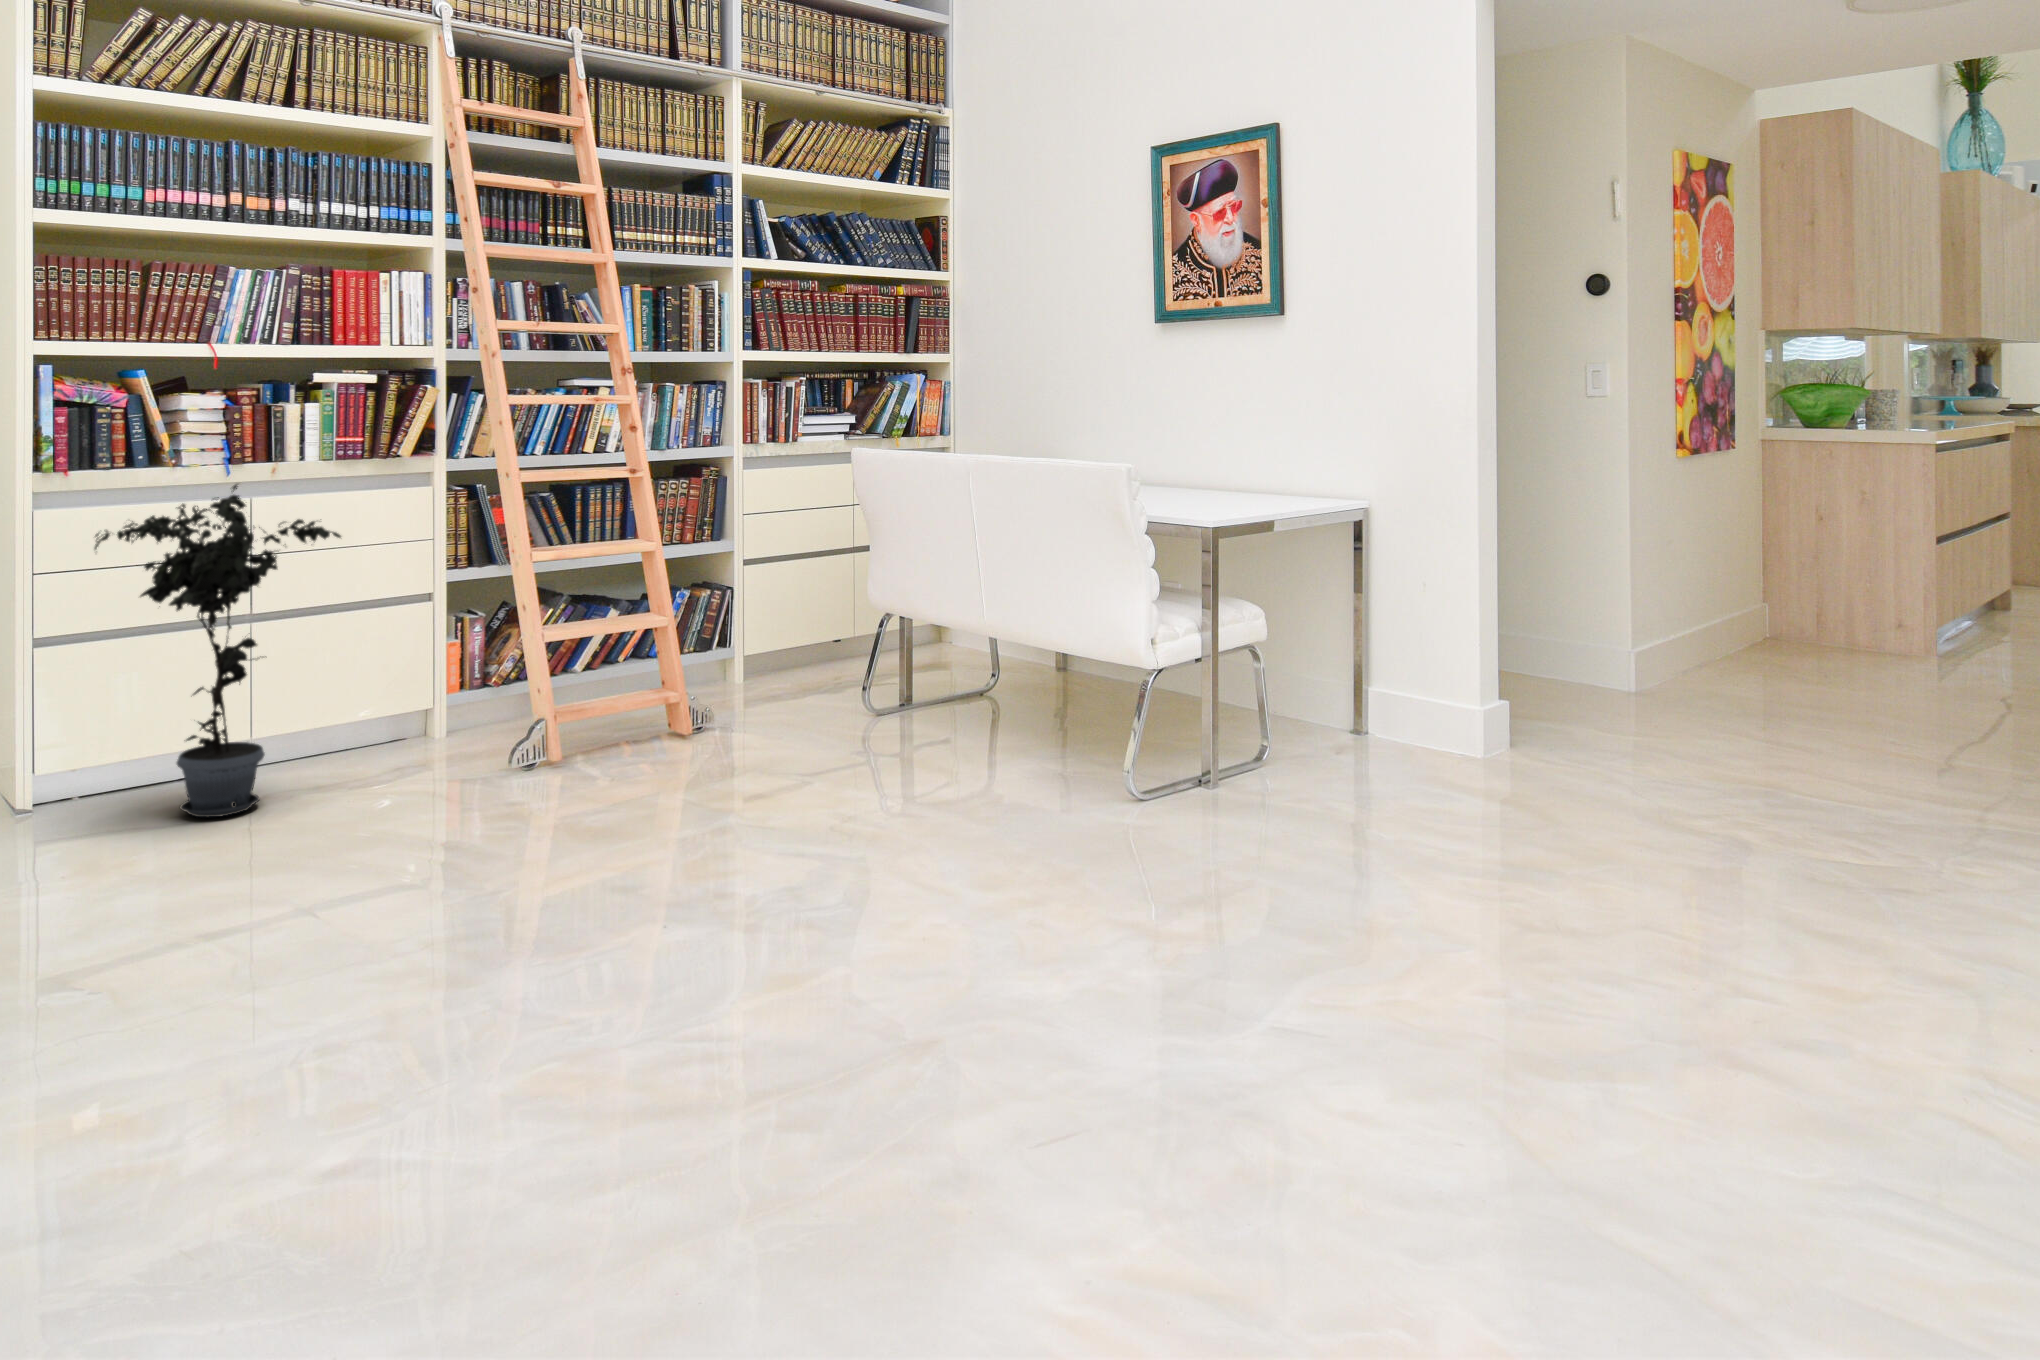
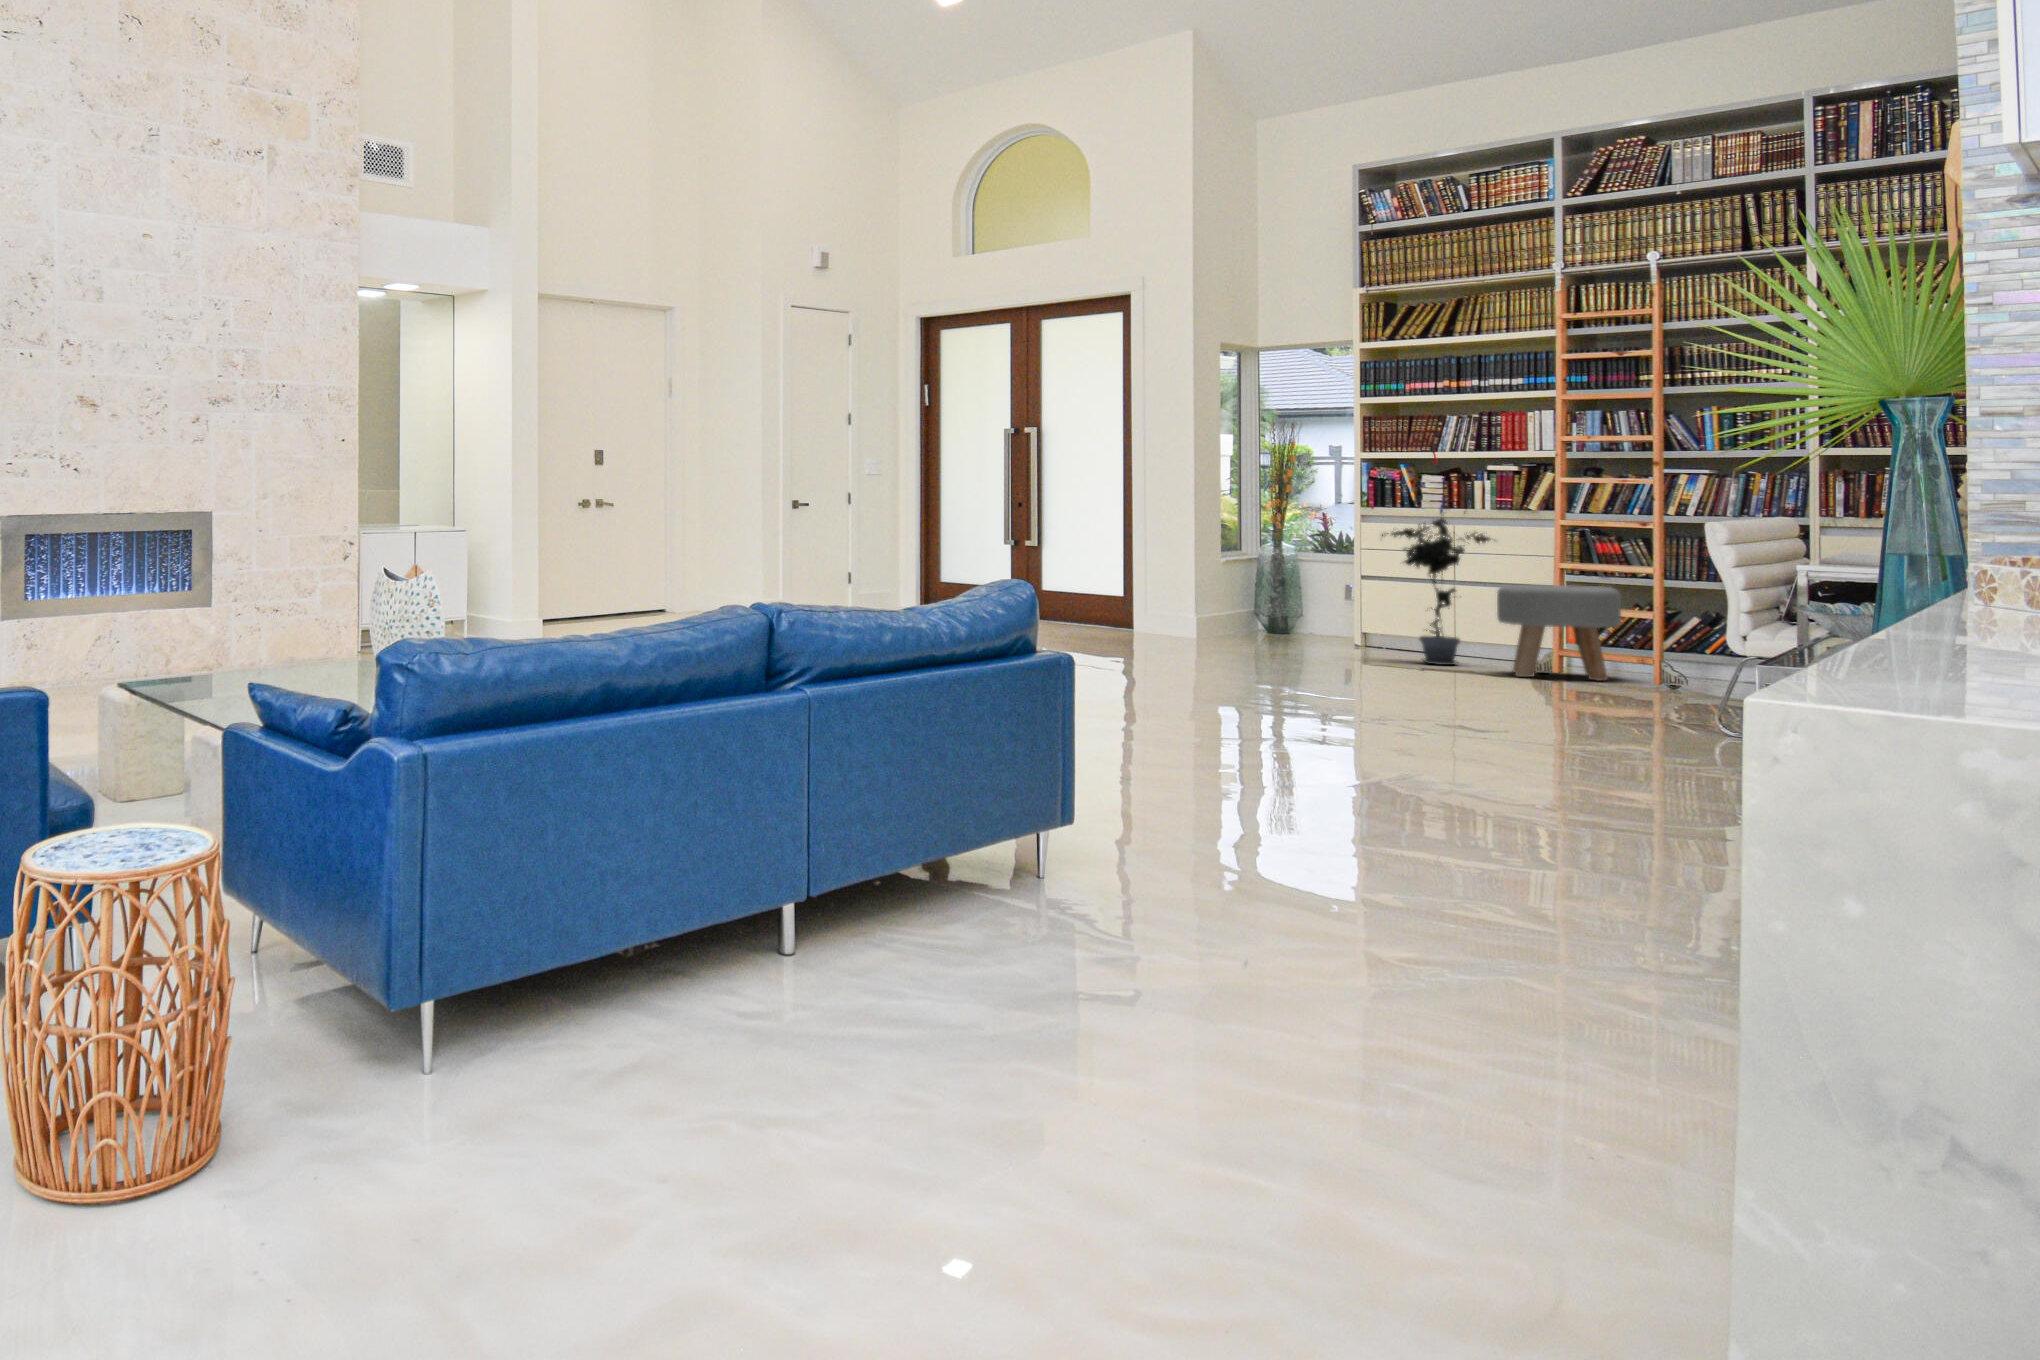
ottoman: none [361,626,586,864] -> present [1497,585,1621,681]

